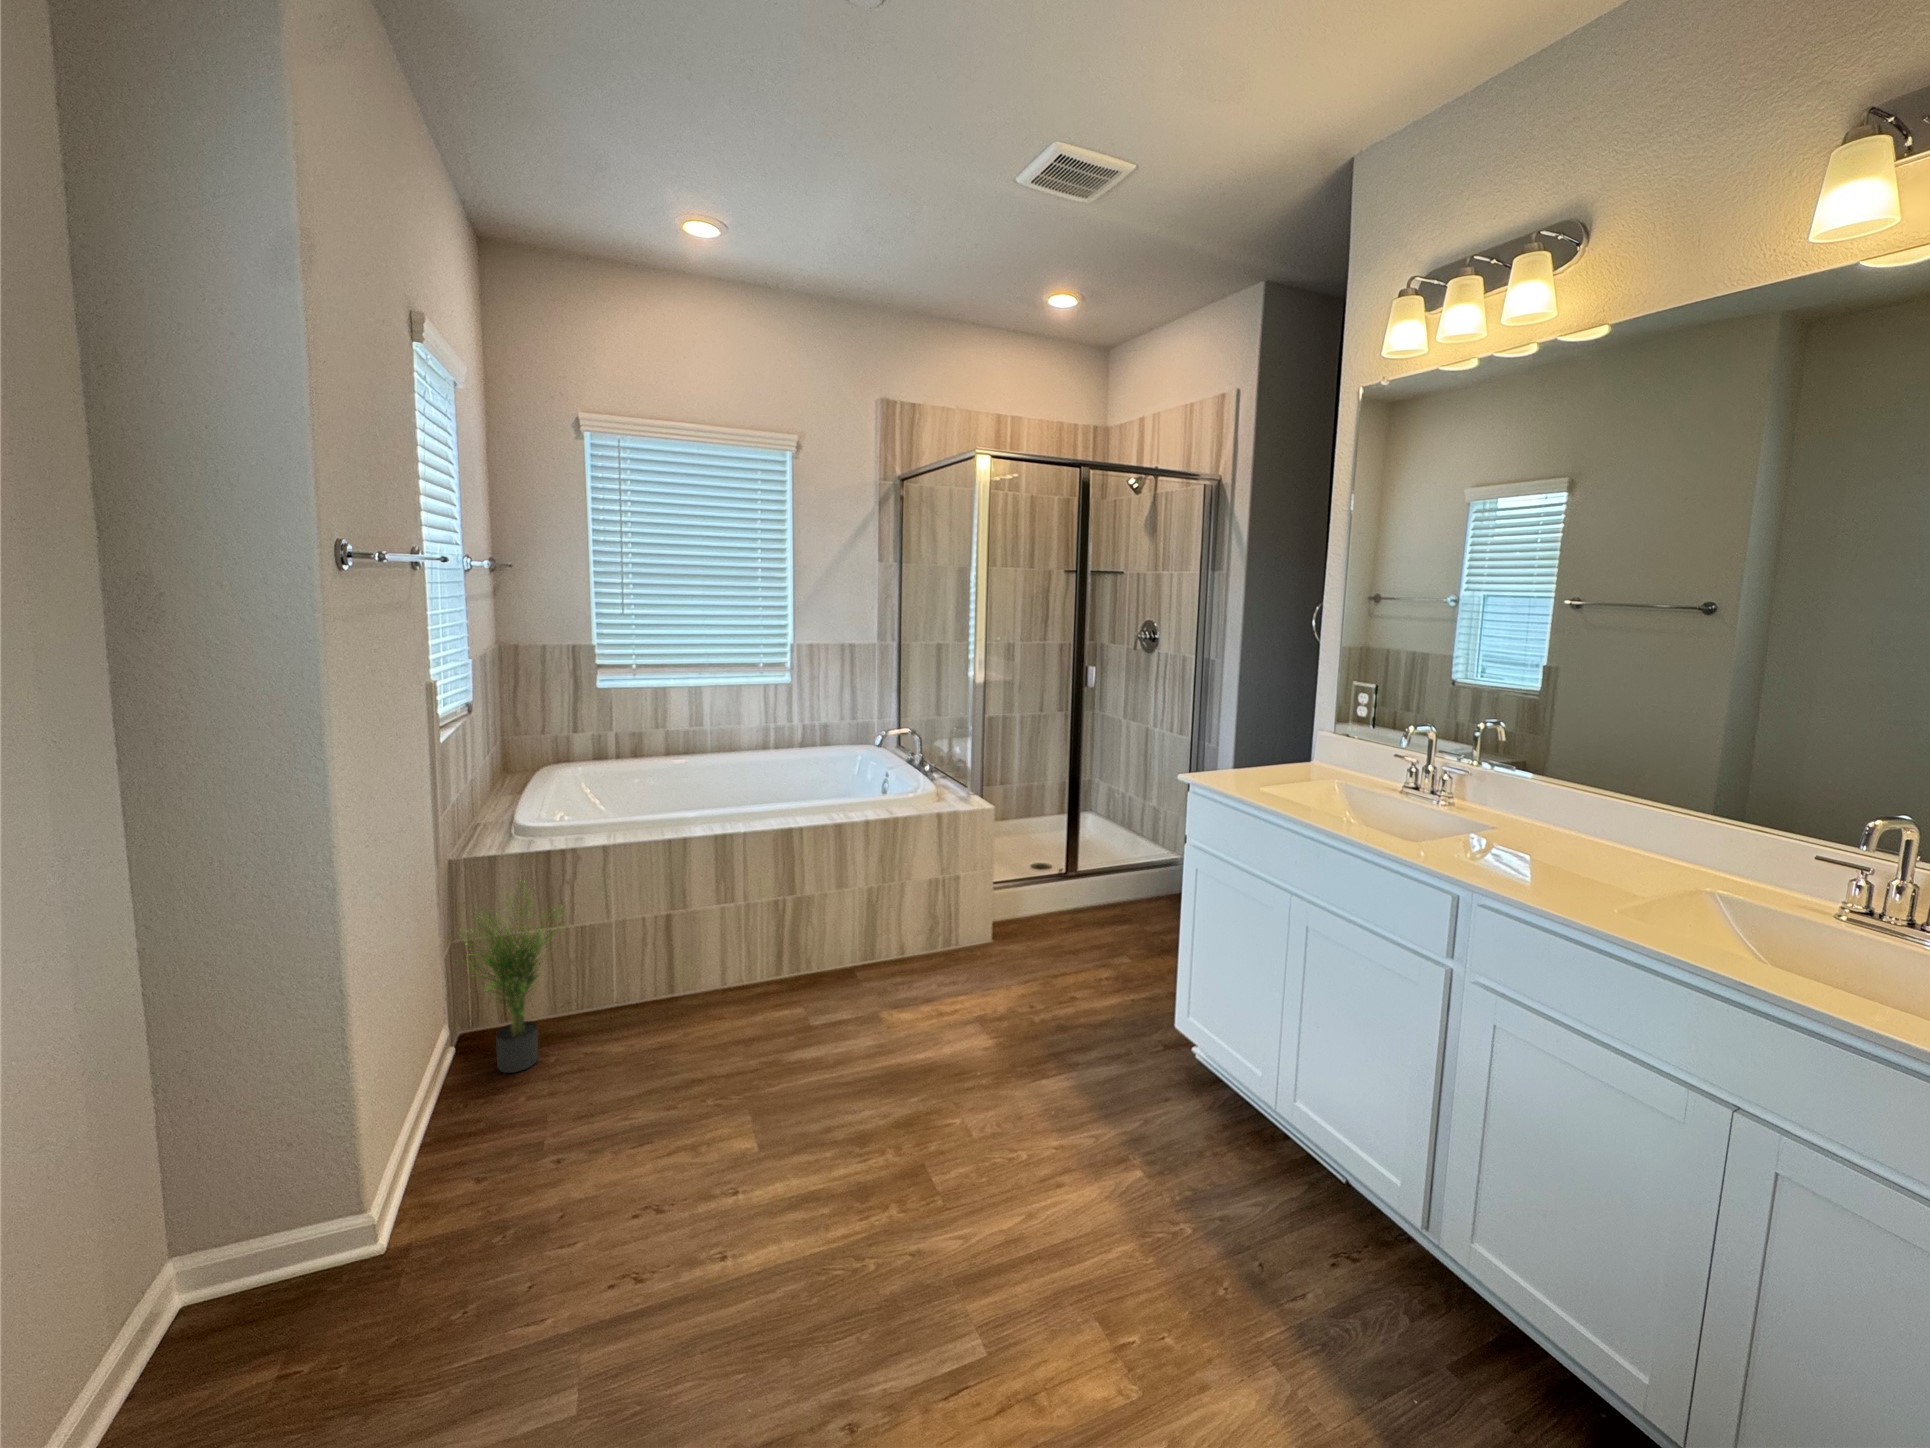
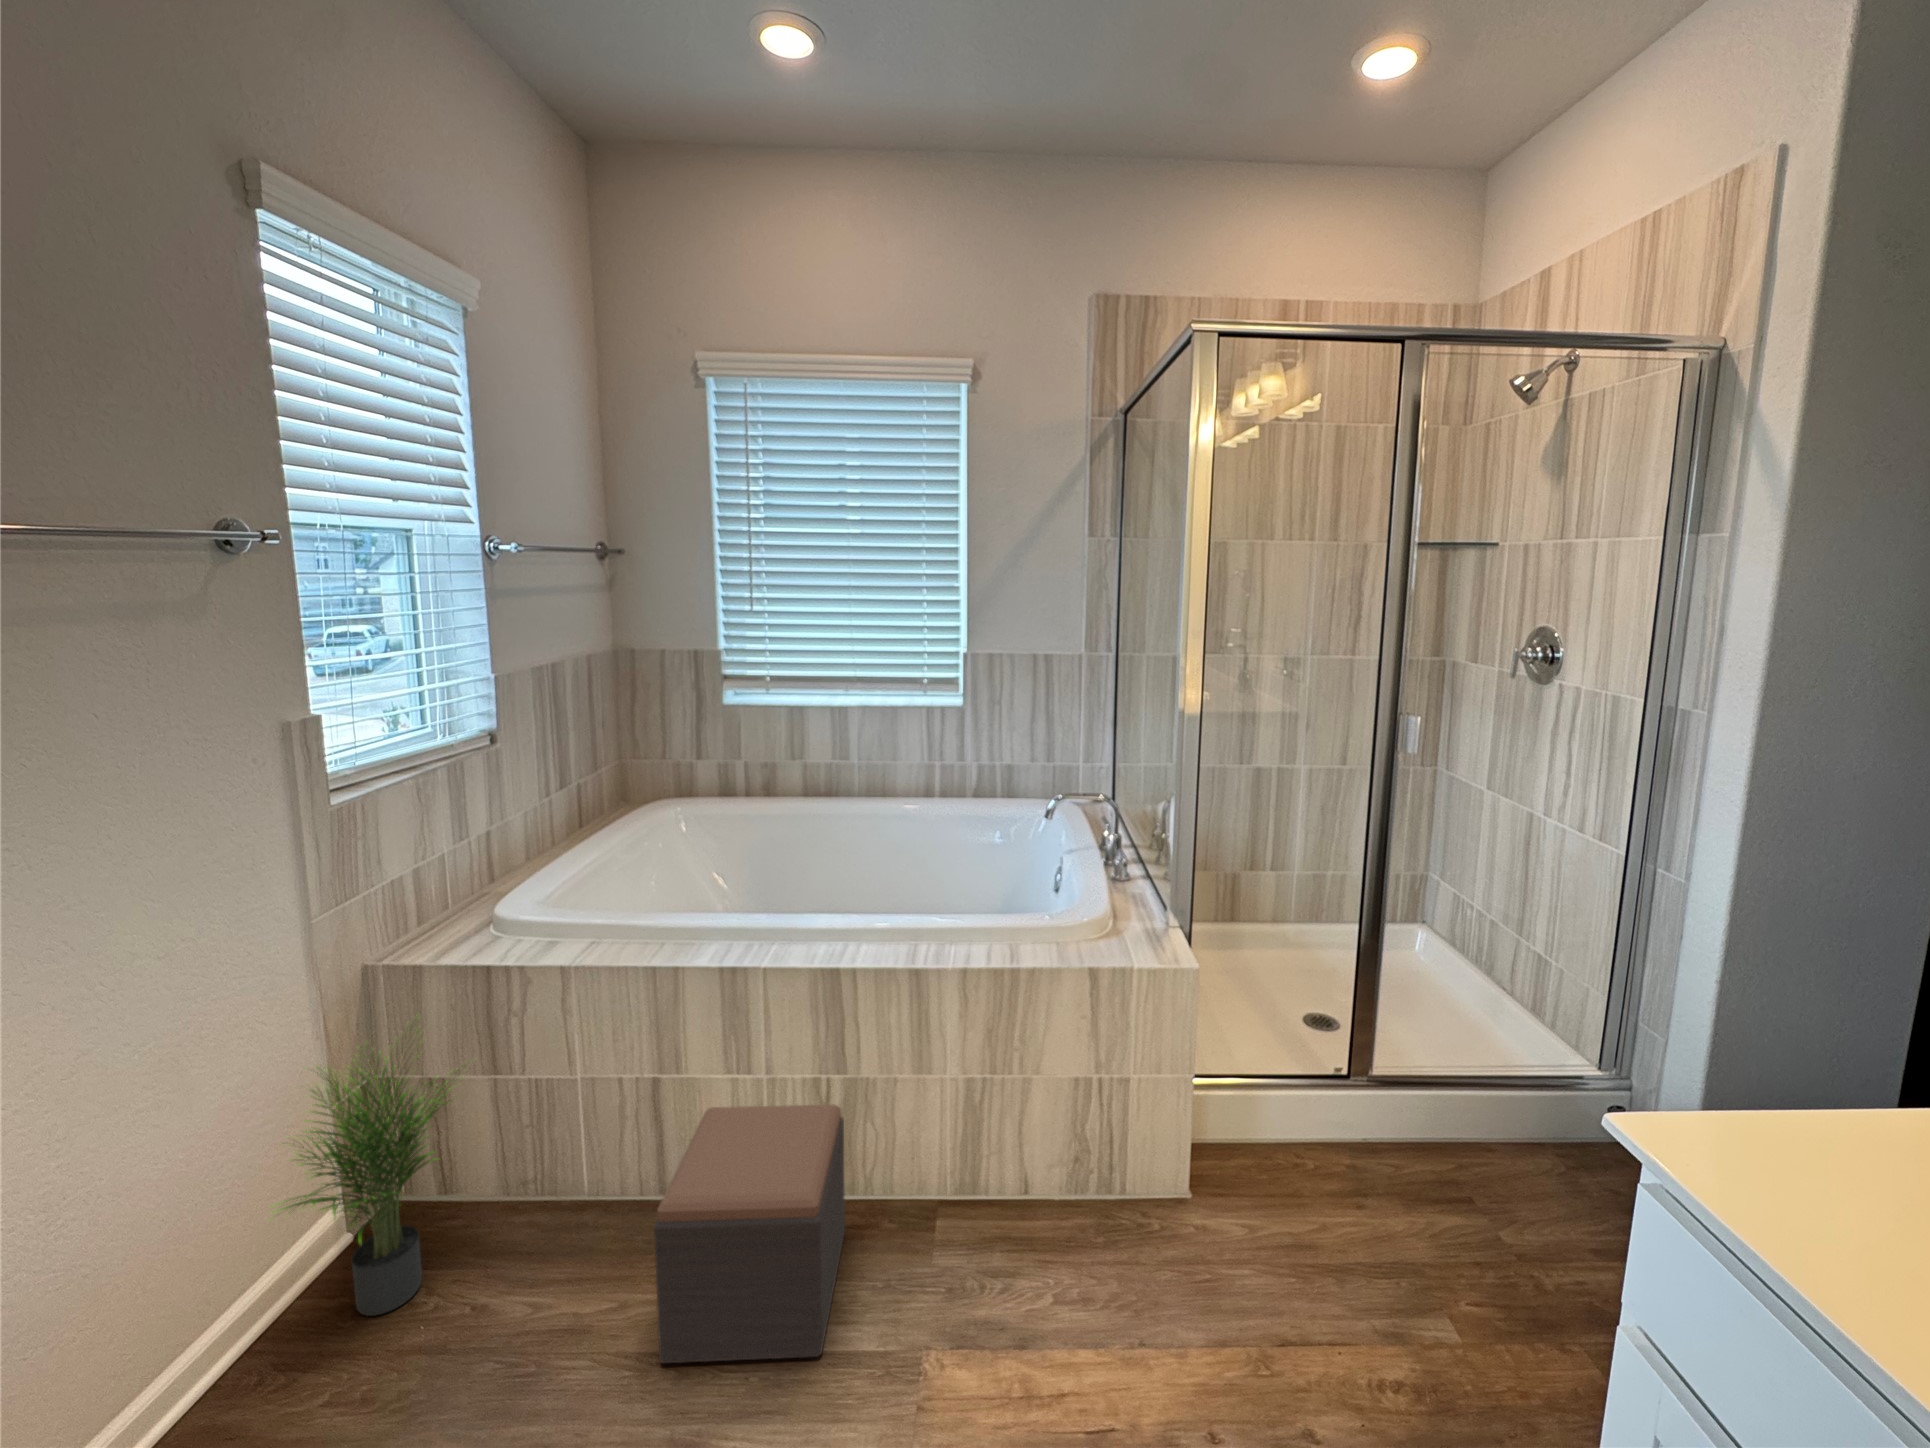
footstool: none [719,906,825,1046] -> present [654,1105,845,1363]

